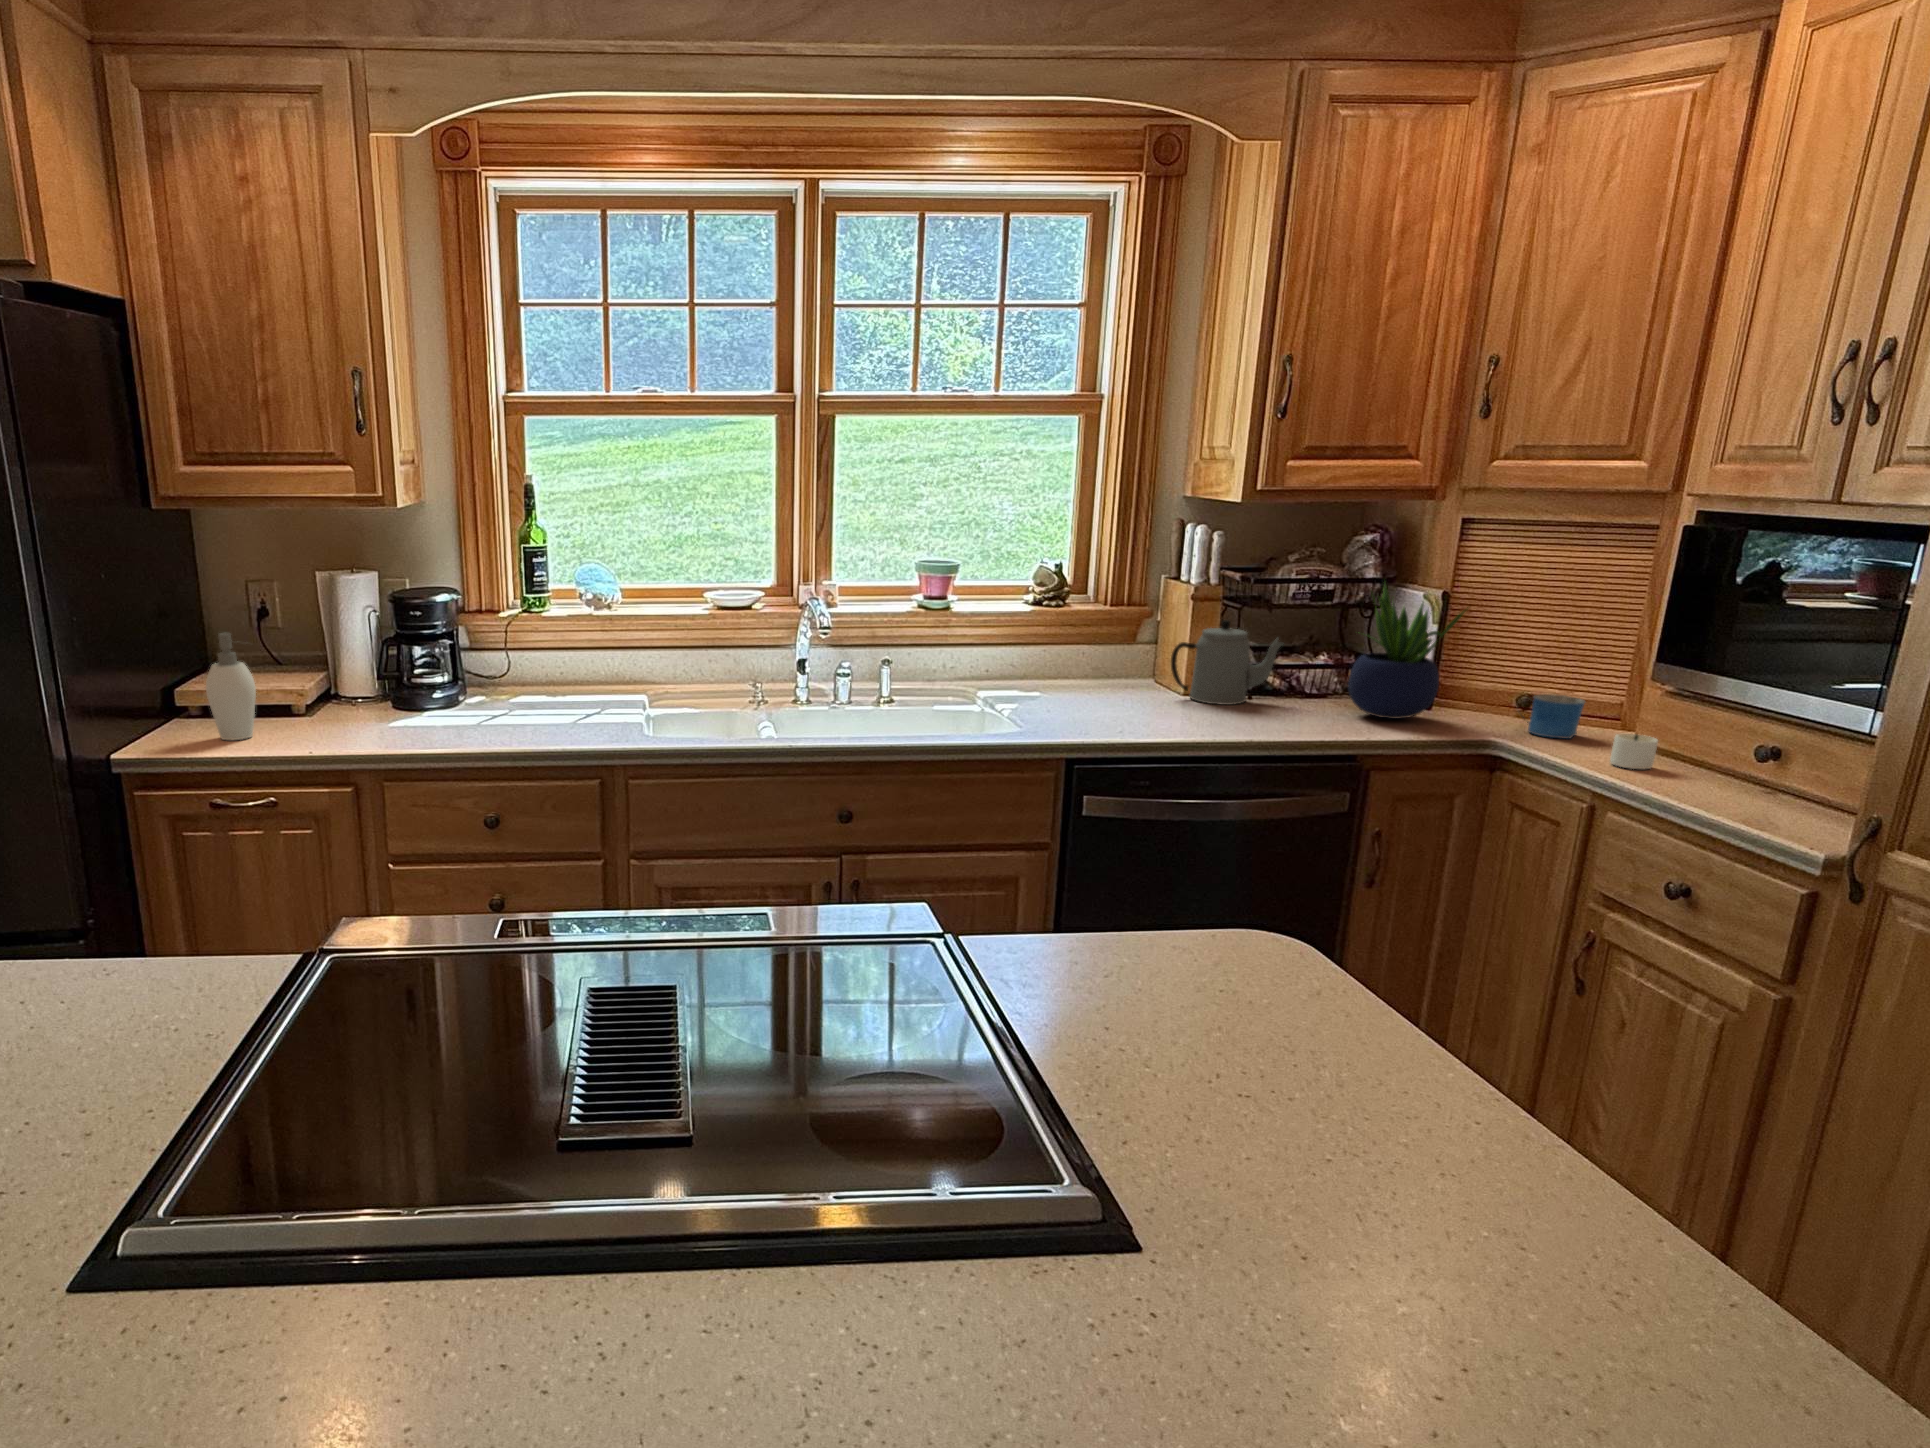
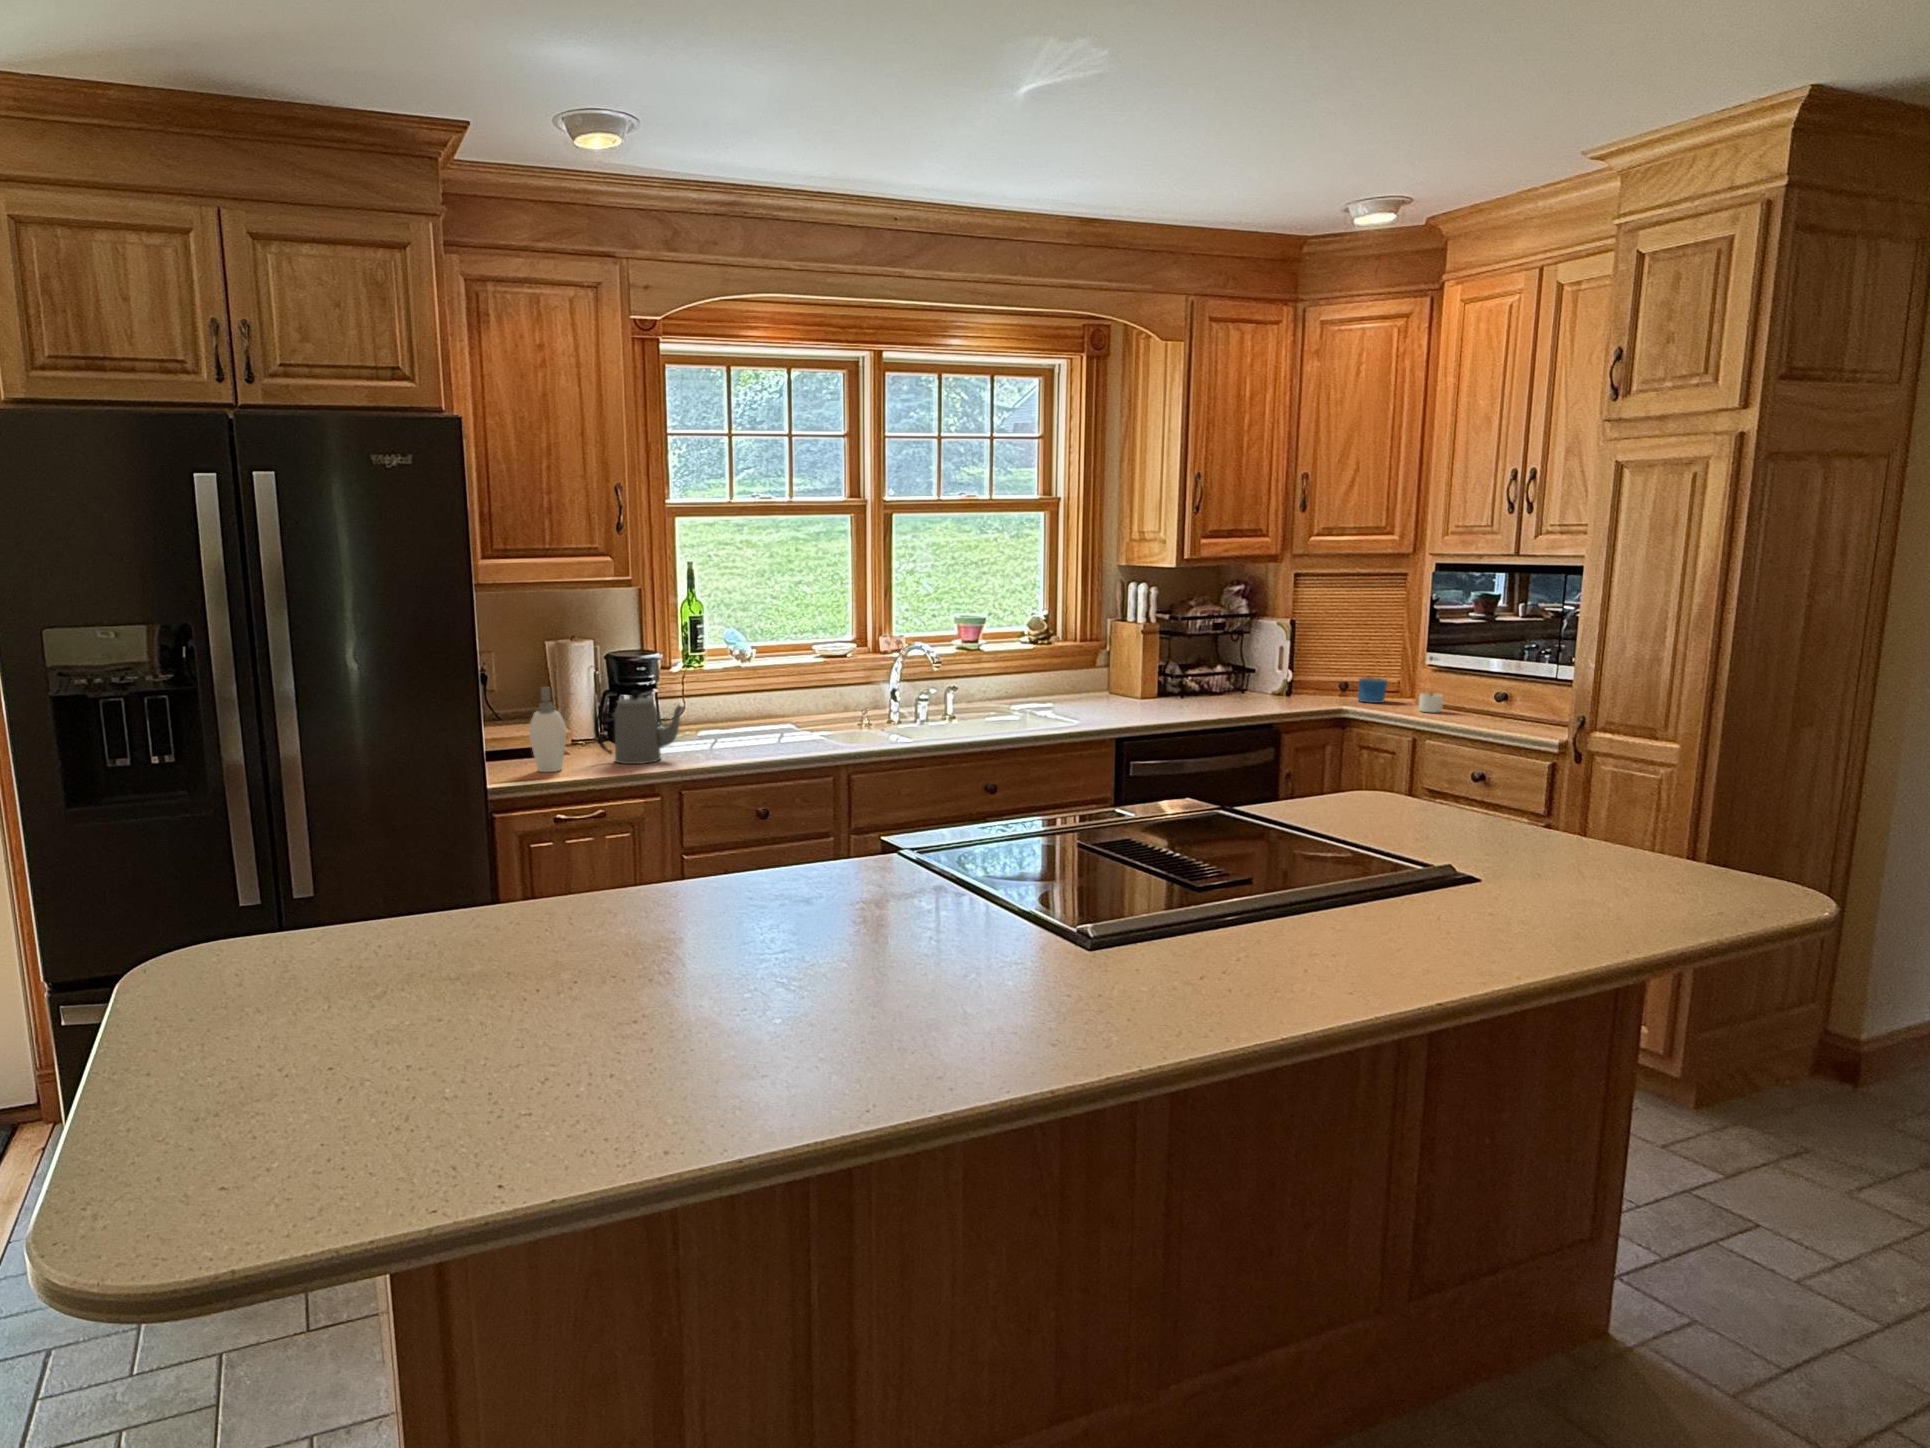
potted plant: present [1348,584,1468,719] -> none [1249,612,1317,701]
teapot: present [1171,620,1283,705] -> present [594,691,684,764]

